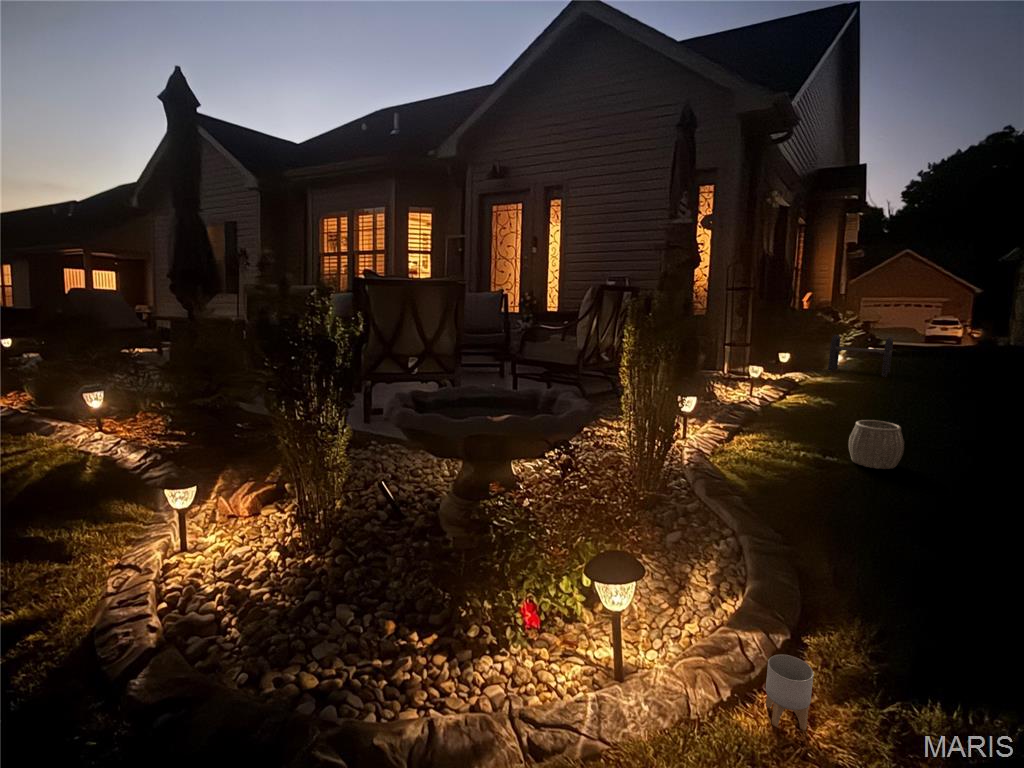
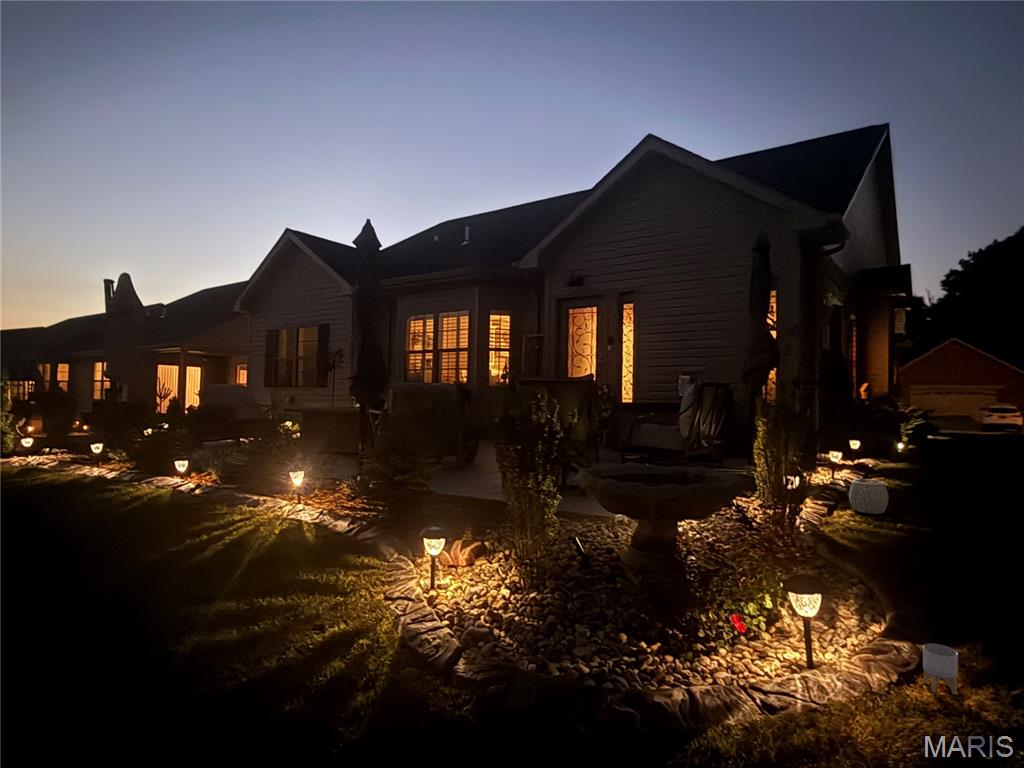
bench: present [828,335,893,377] -> none [896,424,958,465]
woven basket: present [849,420,904,469] -> present [849,479,888,514]

